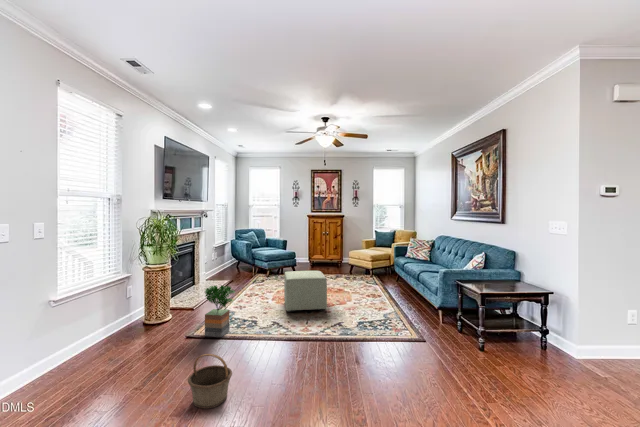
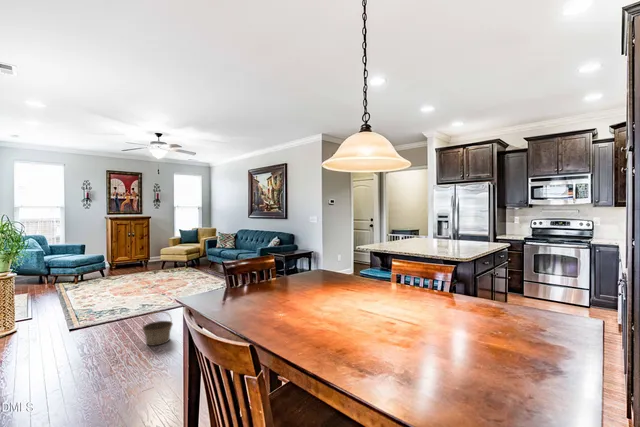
ottoman: present [284,271,327,312] -> none [130,263,177,298]
potted tree: present [205,285,235,337] -> none [82,279,117,325]

